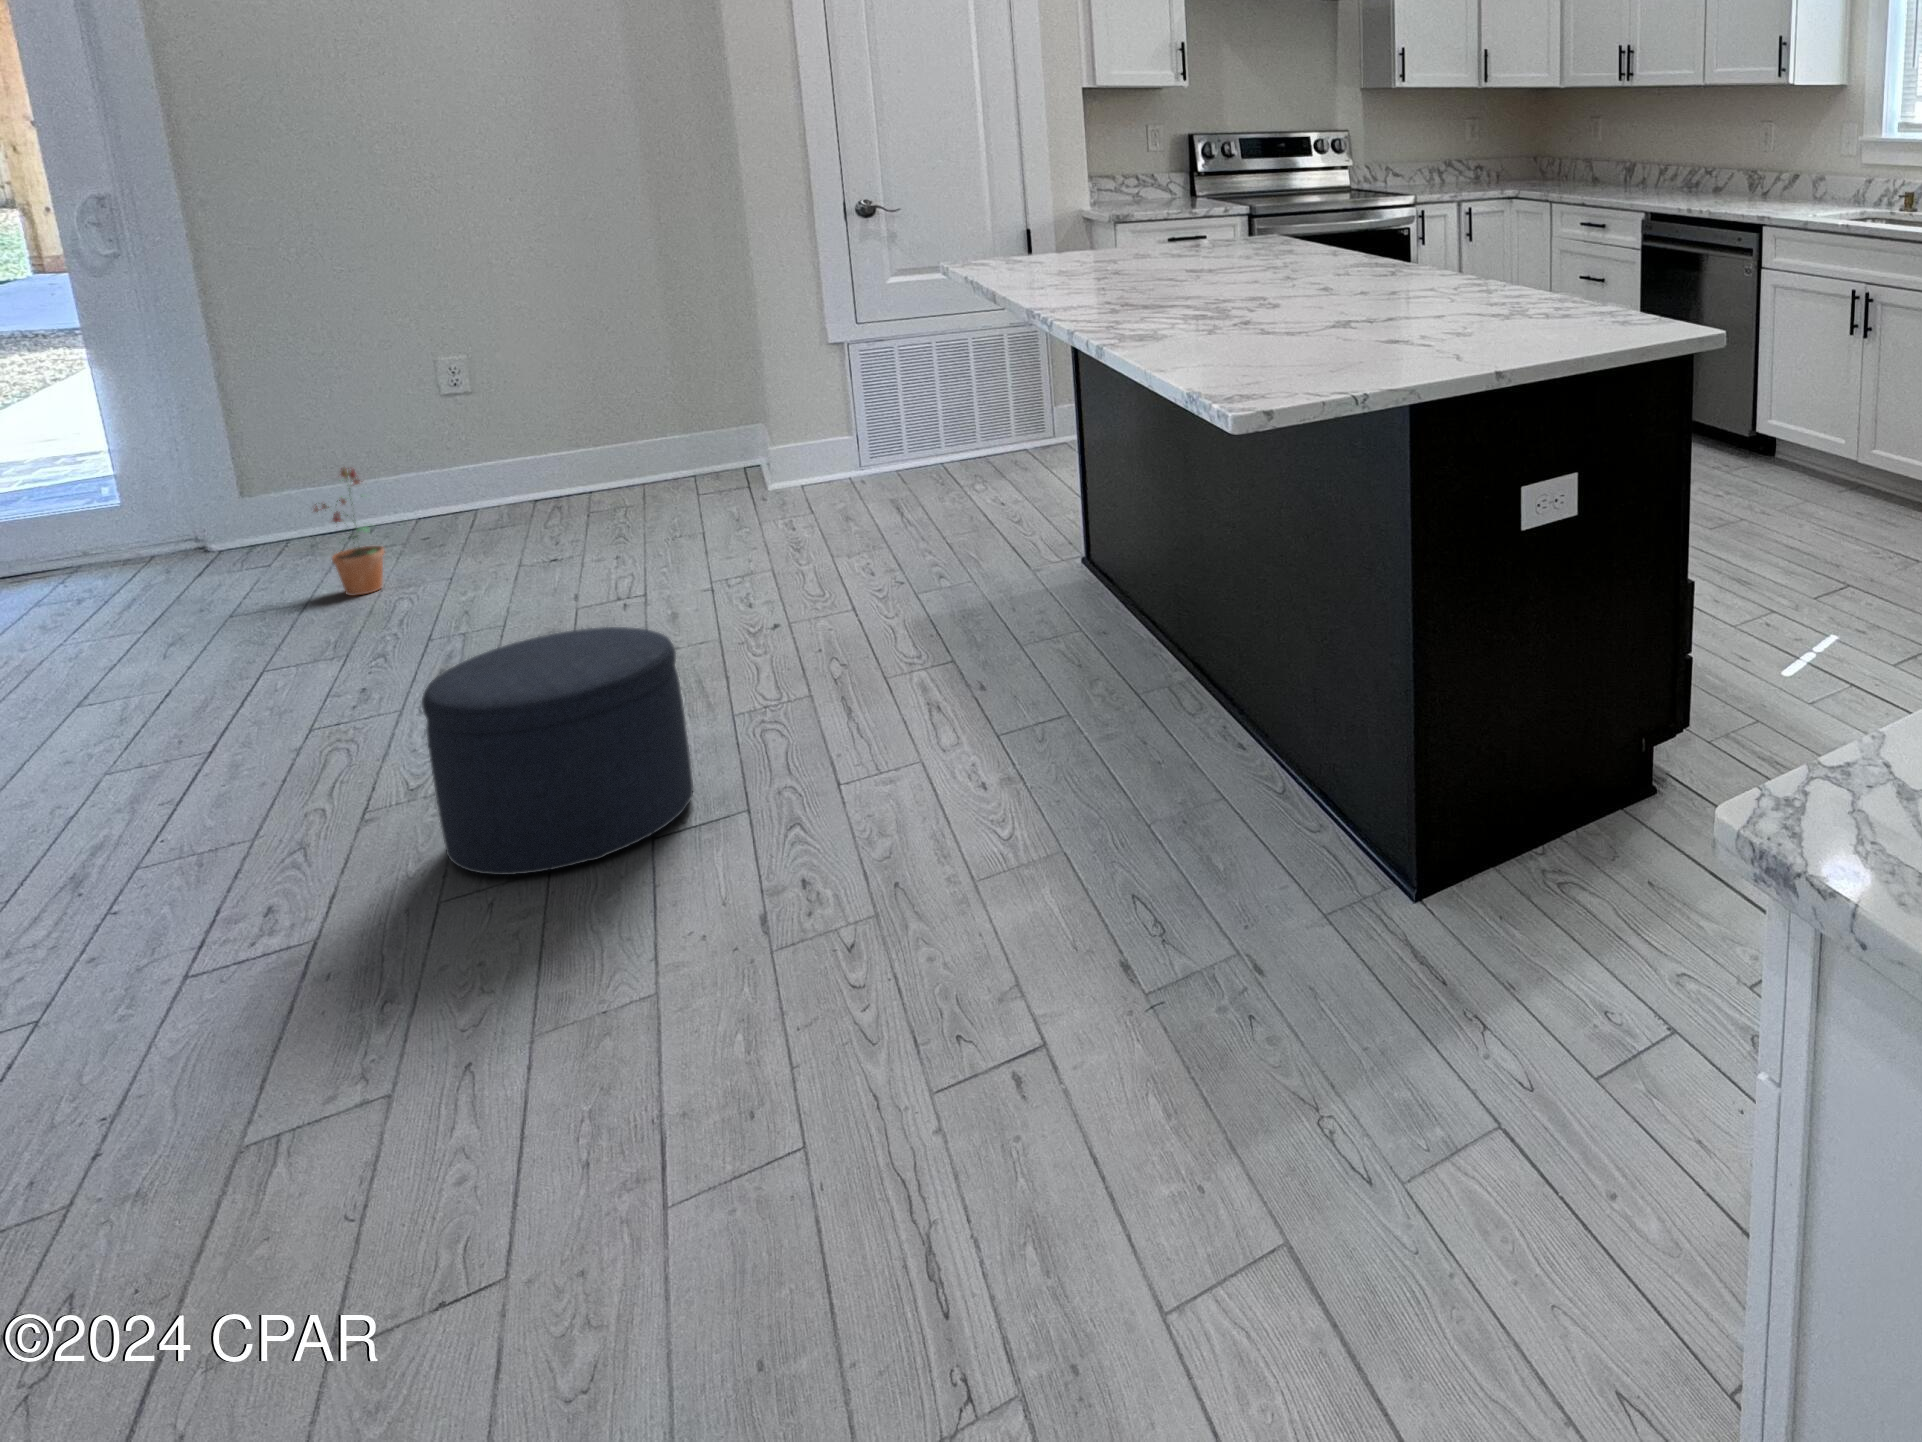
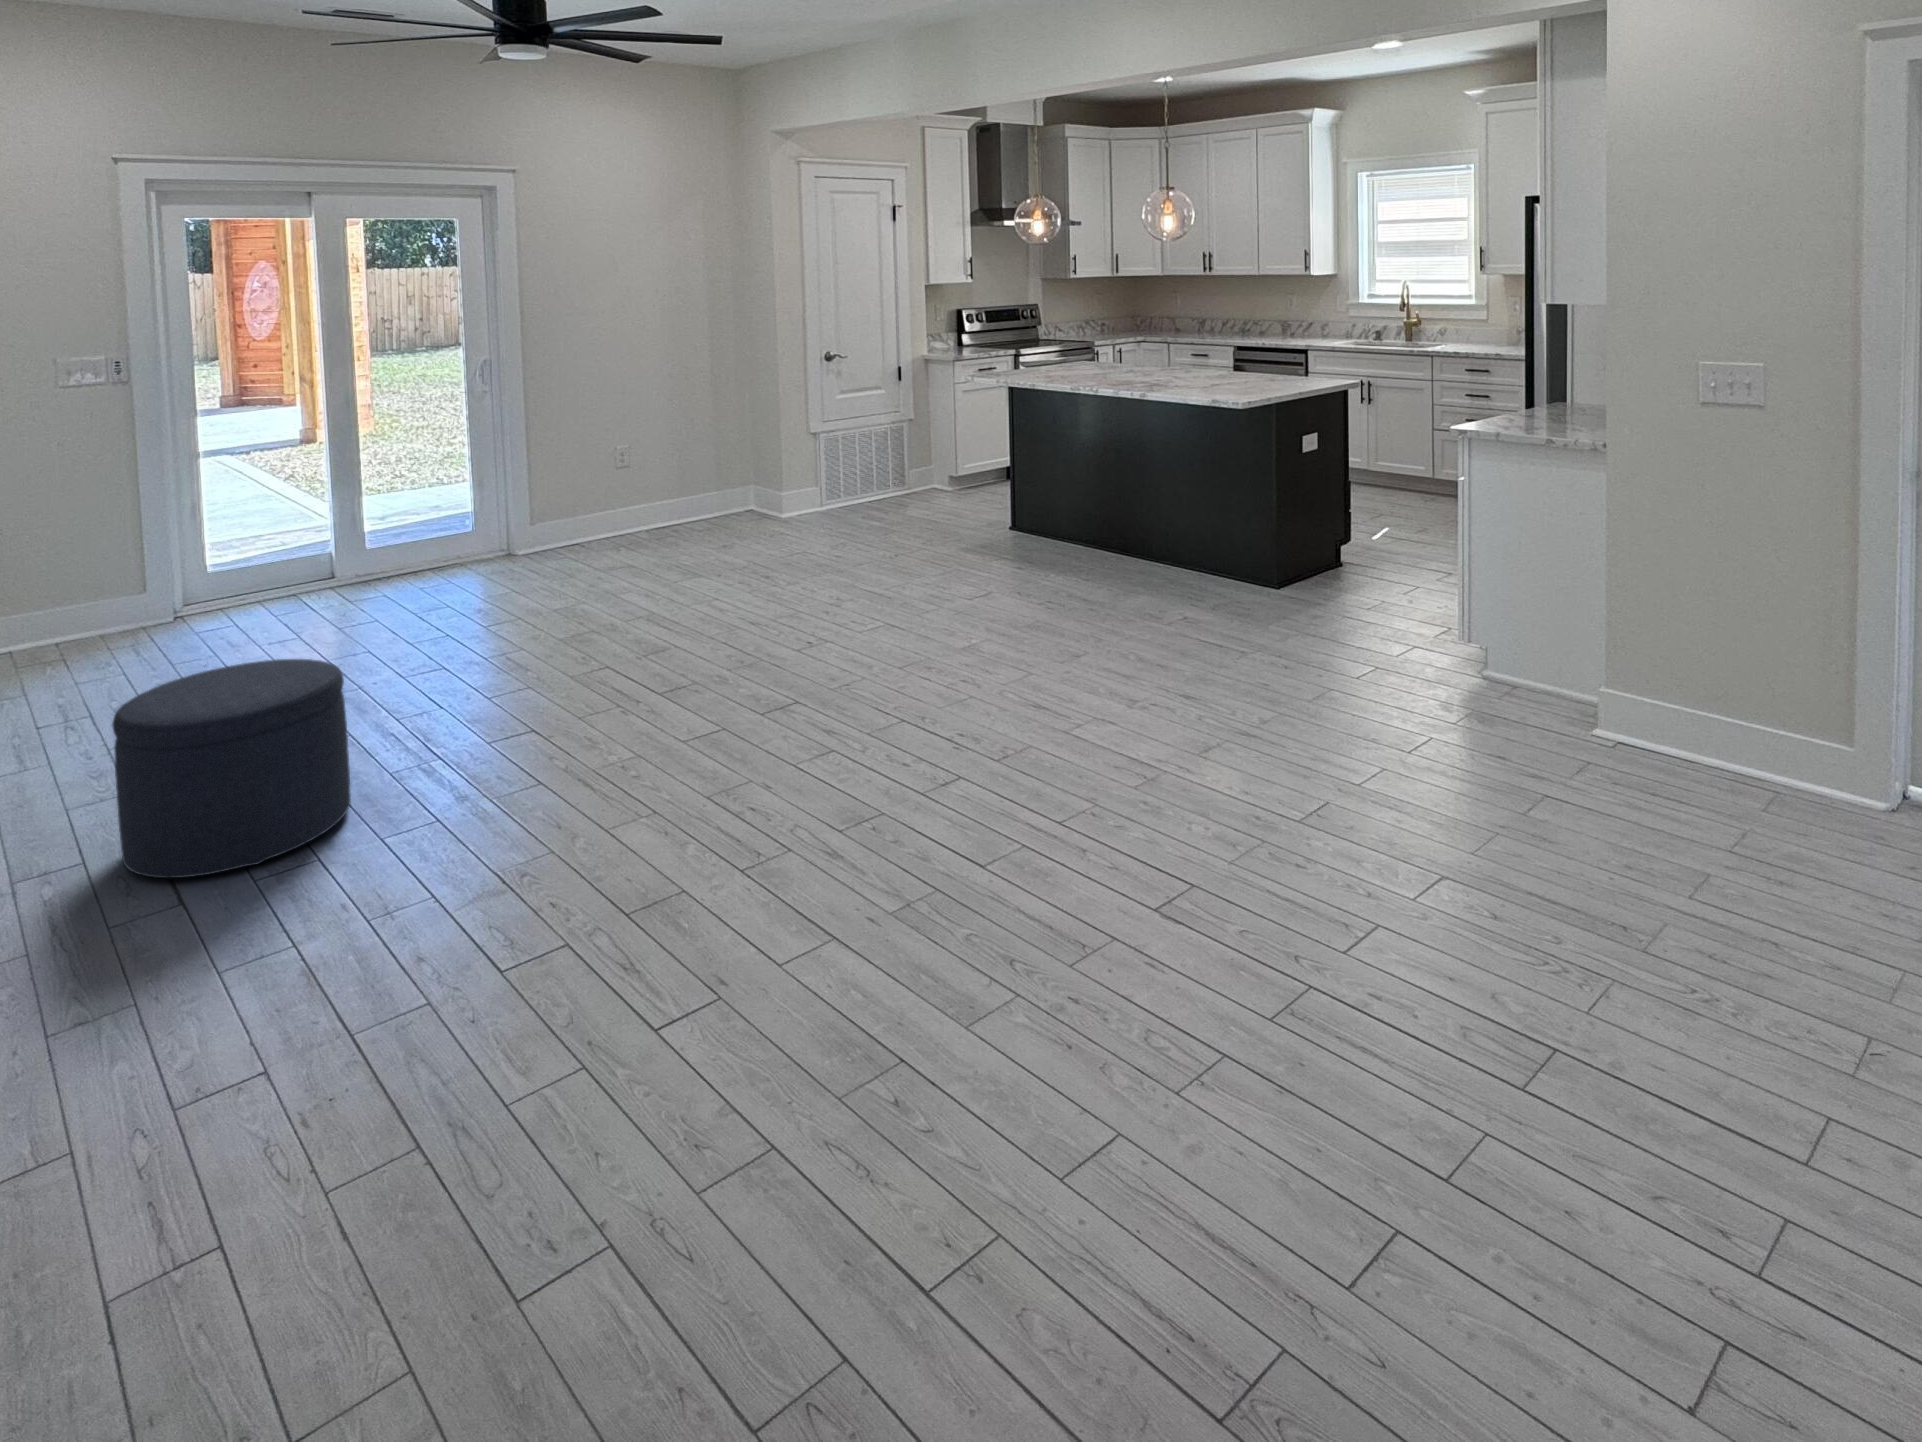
potted plant: present [314,468,384,596] -> none [64,533,123,642]

